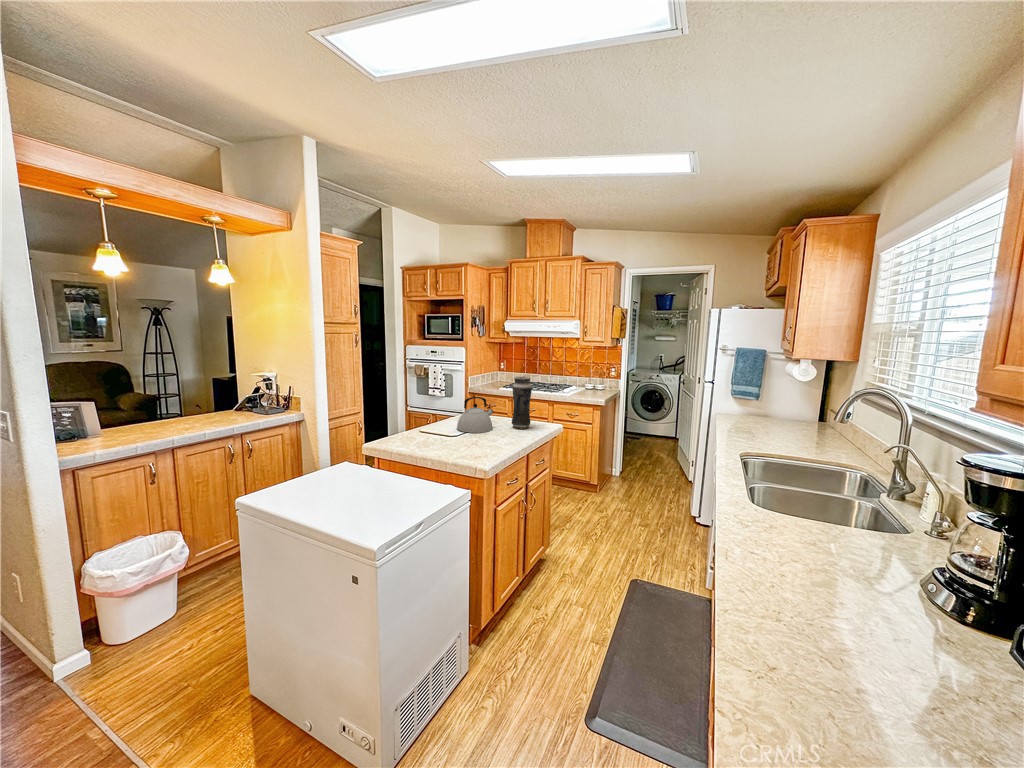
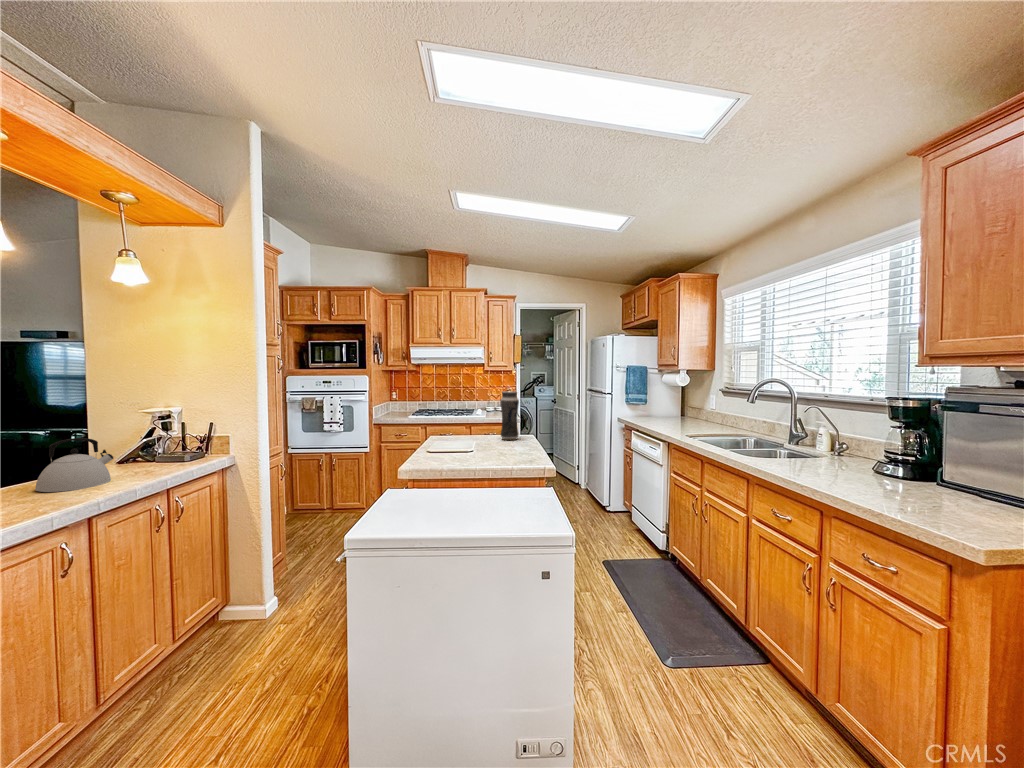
kettle: present [457,397,494,433] -> present [35,438,113,492]

